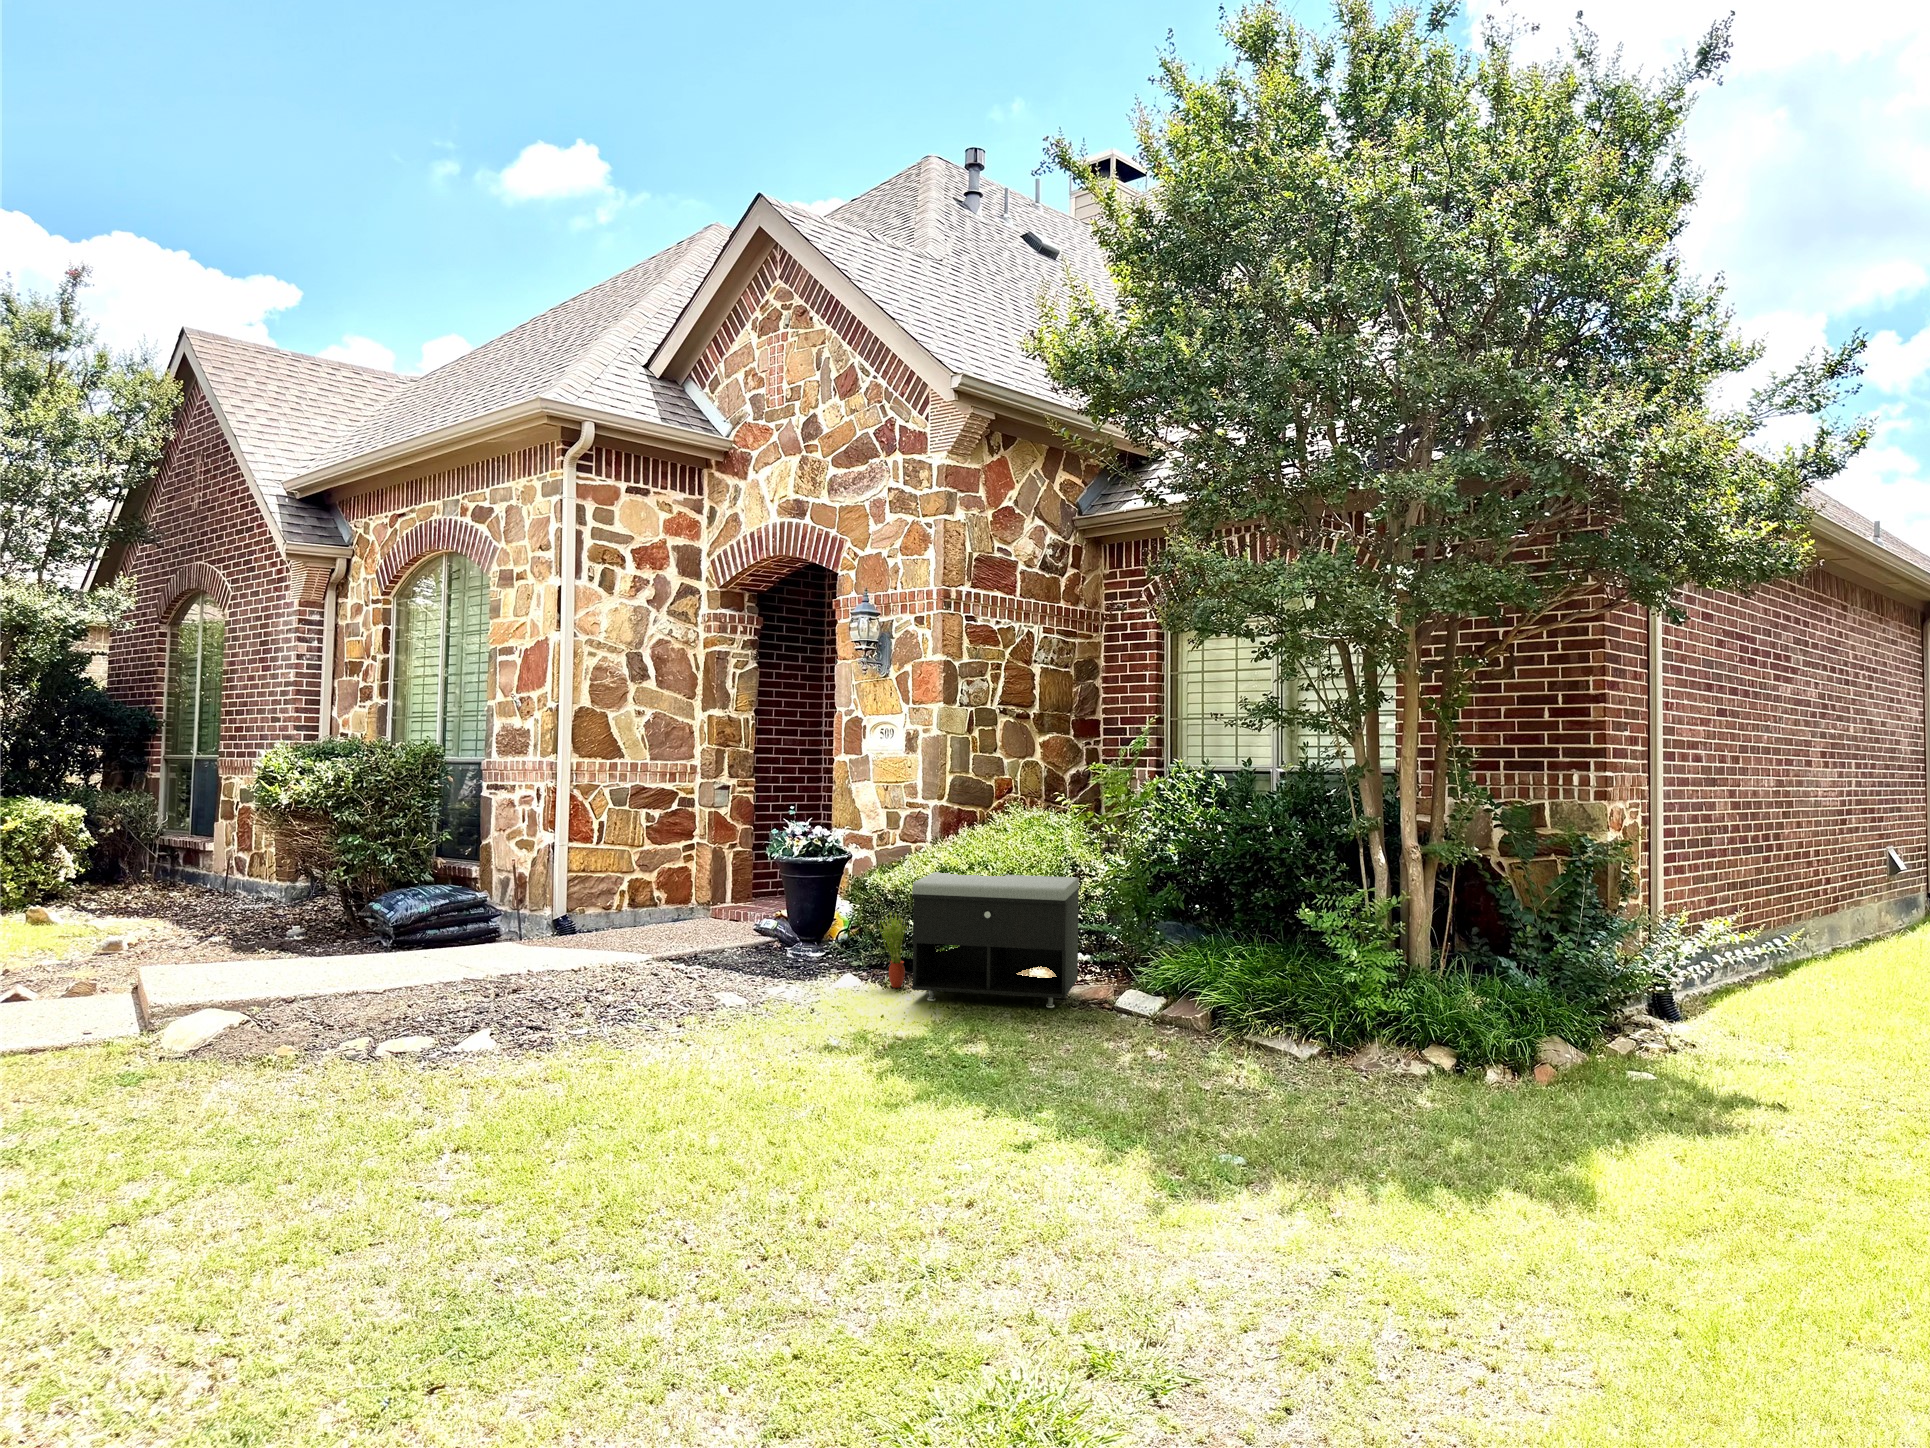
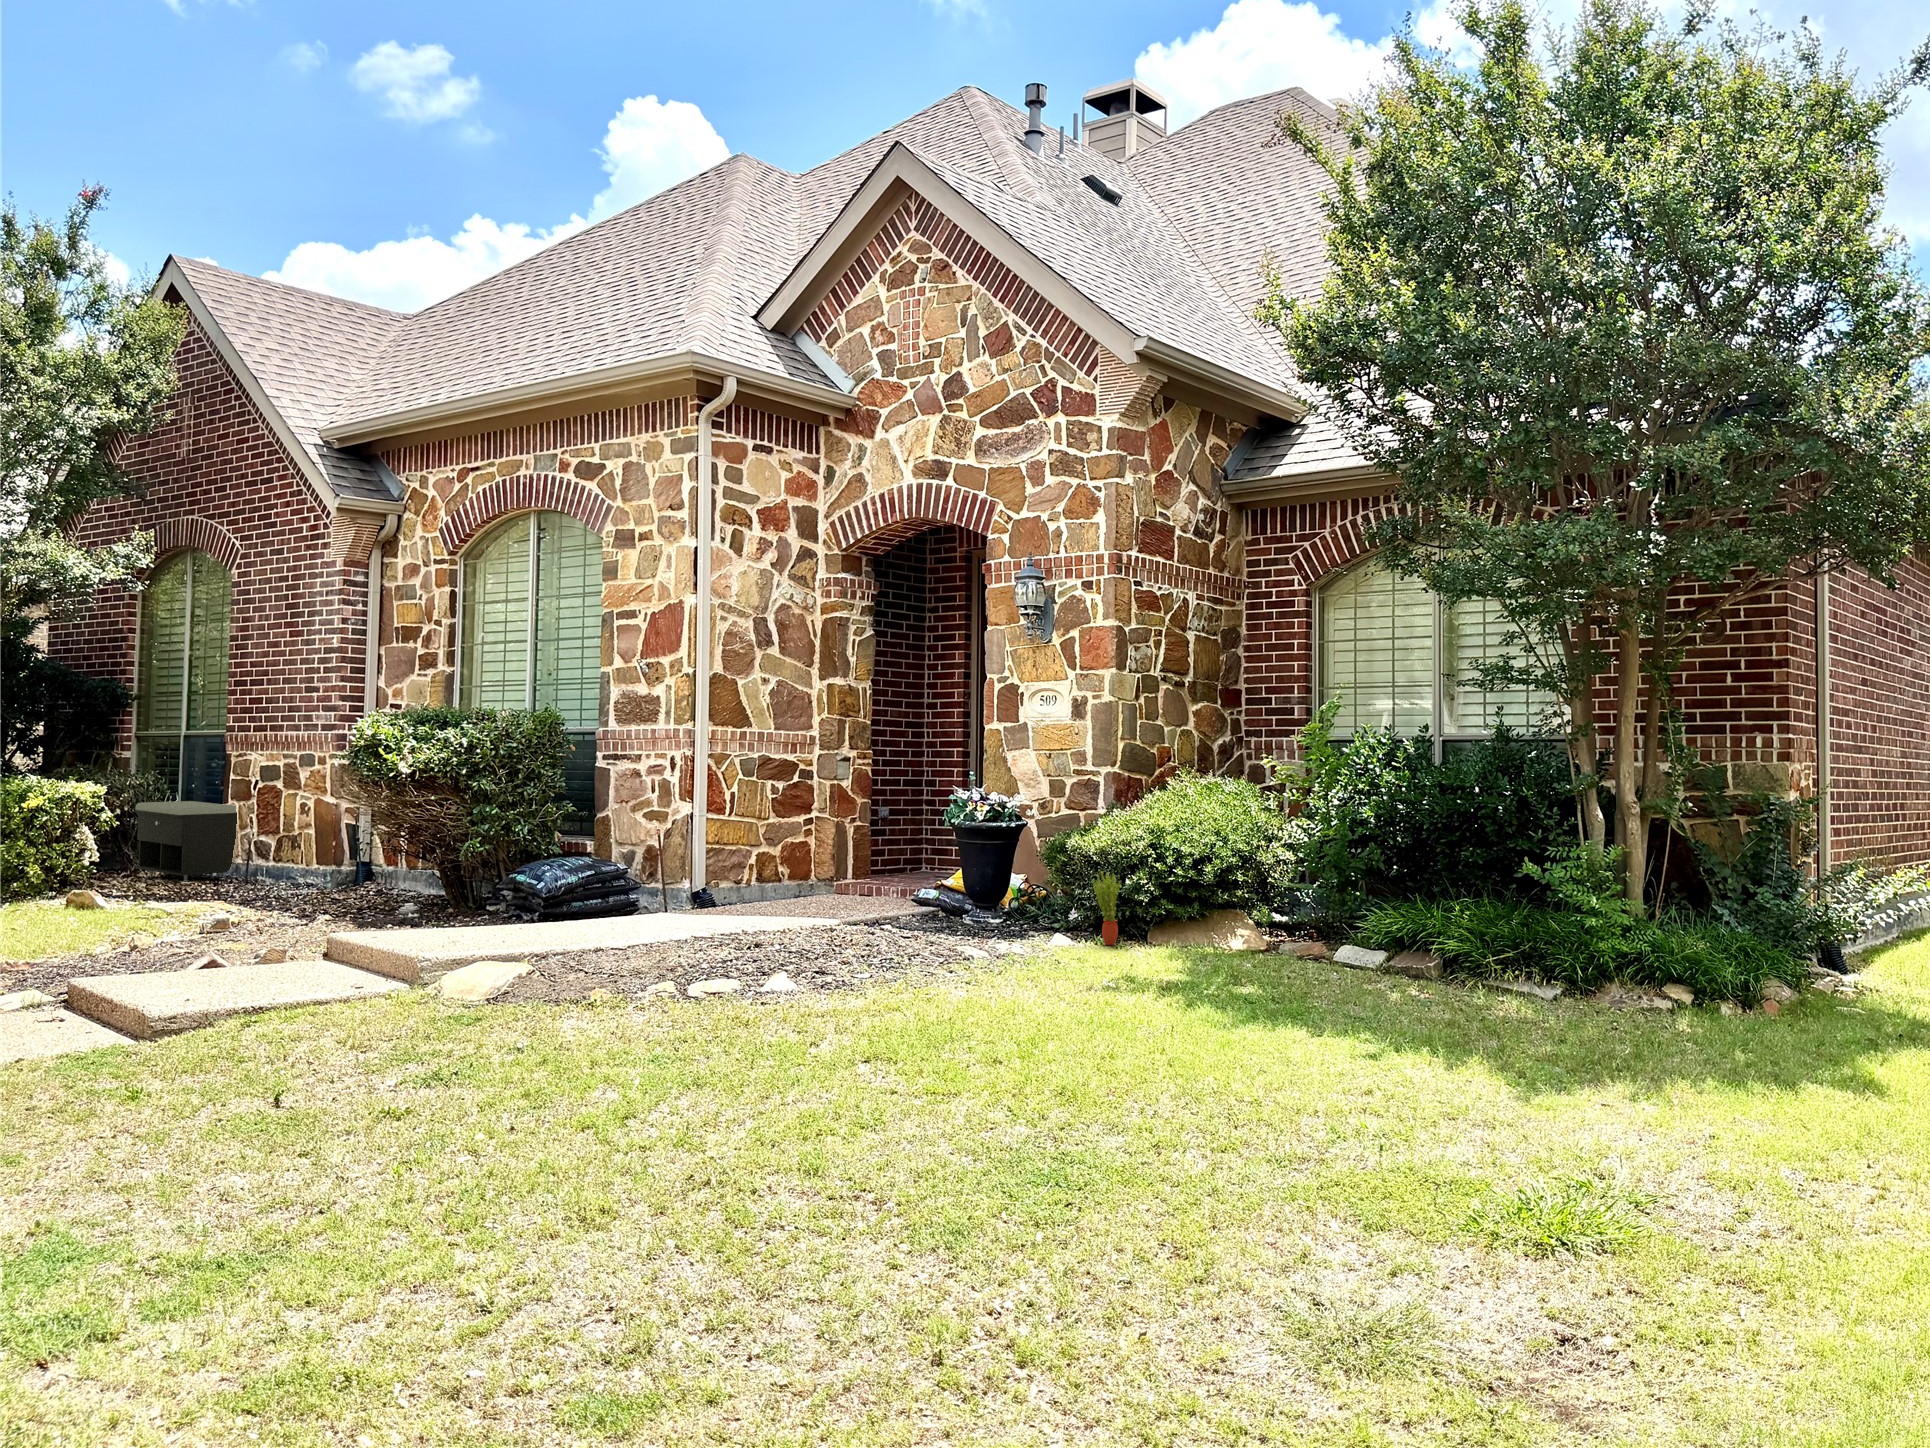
storage bench: present [912,872,1079,1008] -> present [135,801,237,882]

